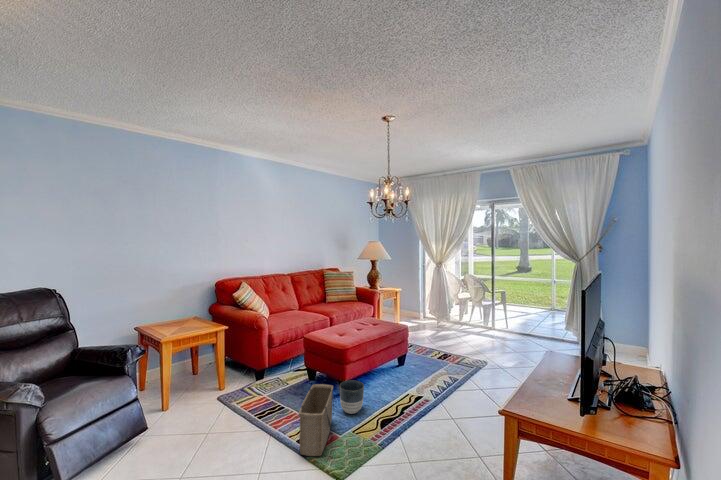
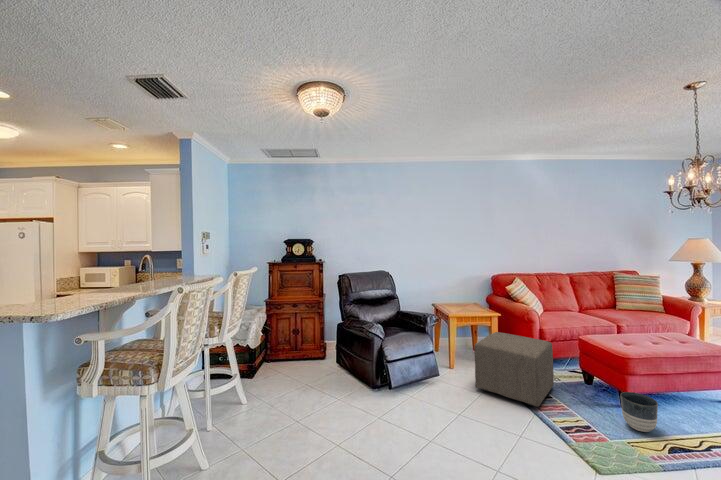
ottoman: none [201,349,283,428] -> present [474,332,554,407]
basket: present [299,384,333,456] -> none [560,382,609,453]

